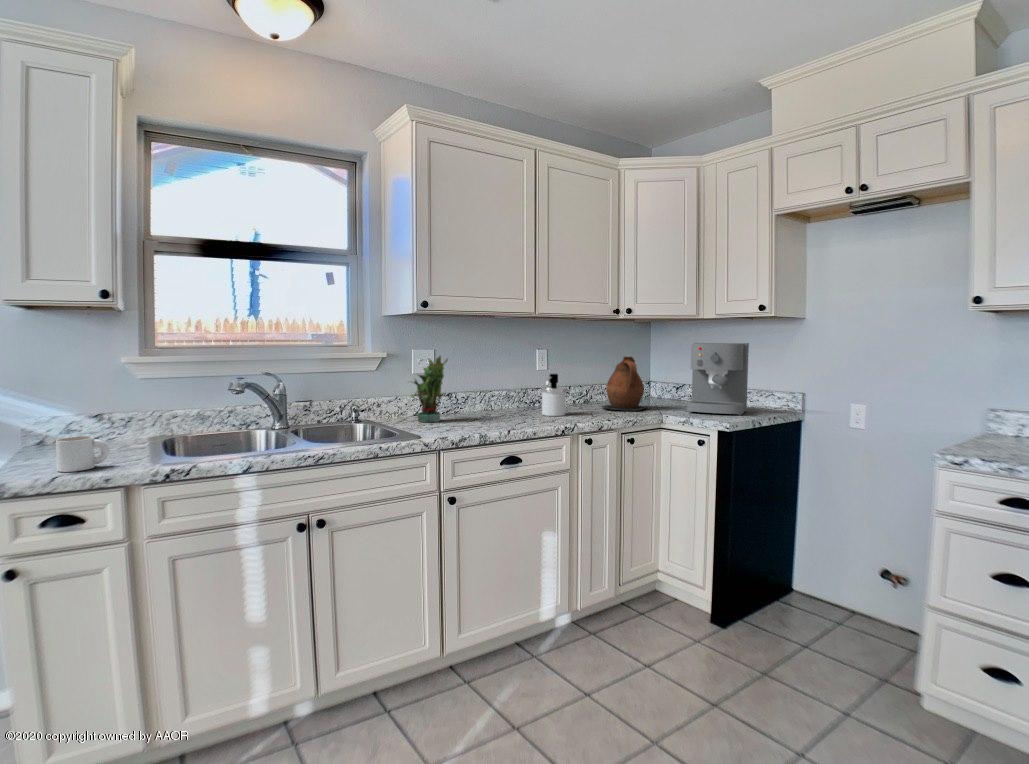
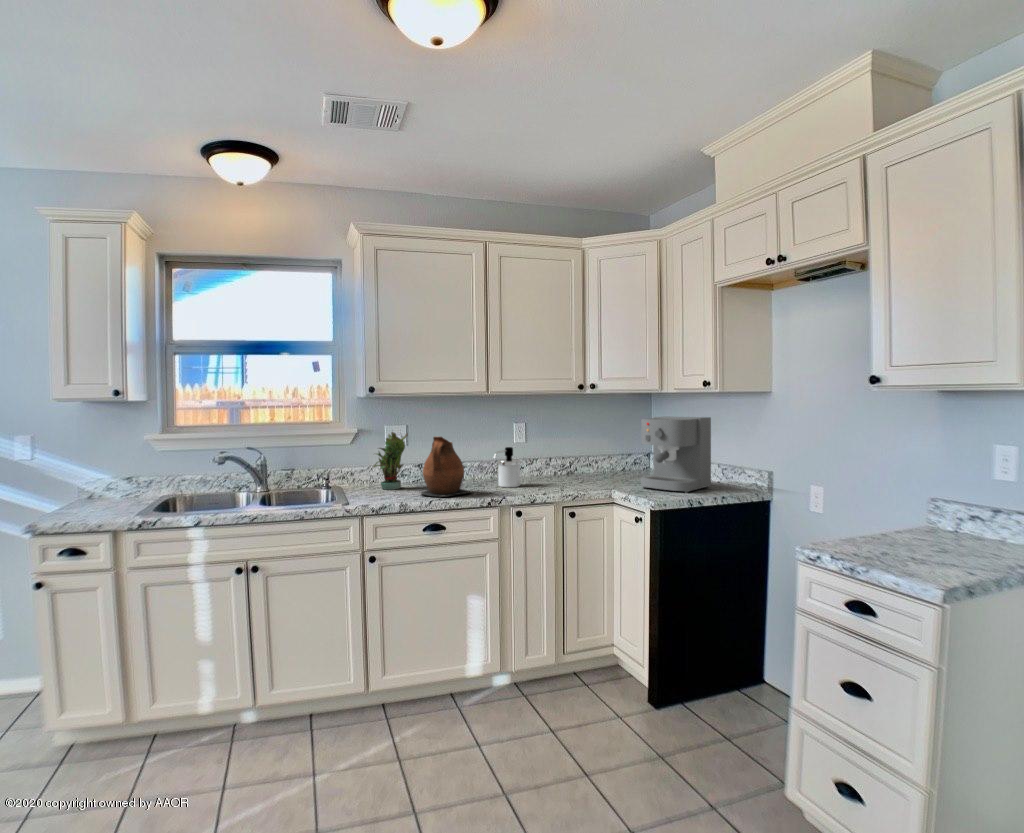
ceramic pitcher: present [602,356,647,411] -> present [421,437,472,497]
mug: present [56,436,110,472] -> none [76,494,111,519]

